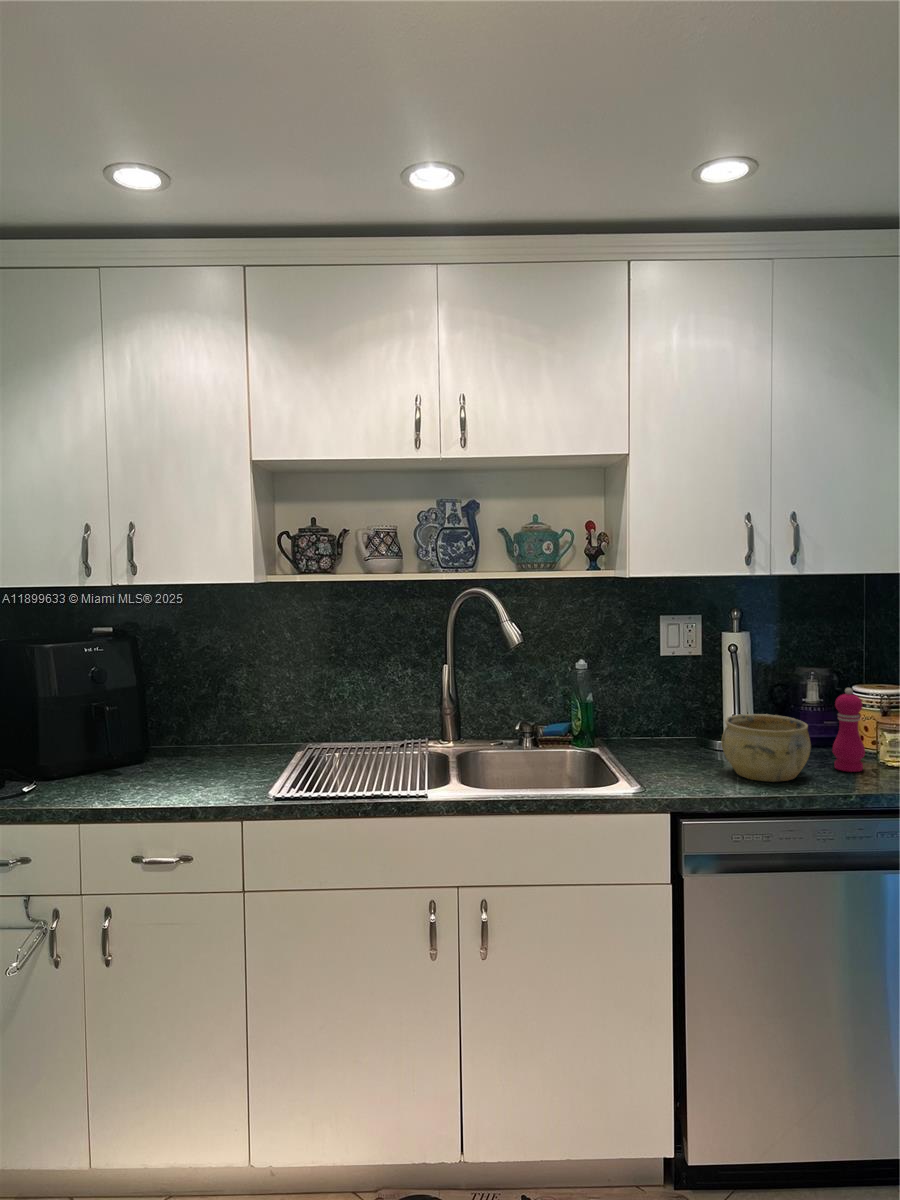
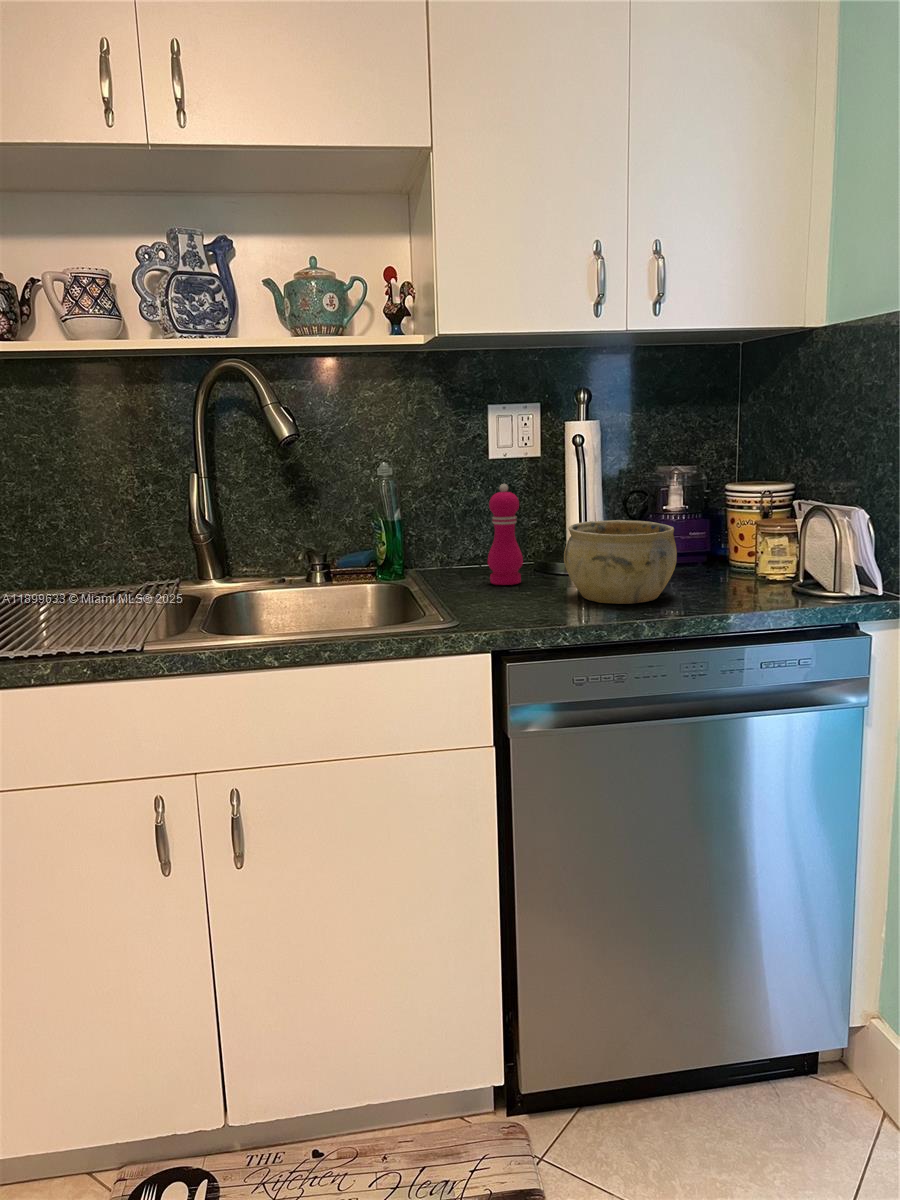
pepper mill: present [832,688,865,772] -> present [488,484,523,585]

